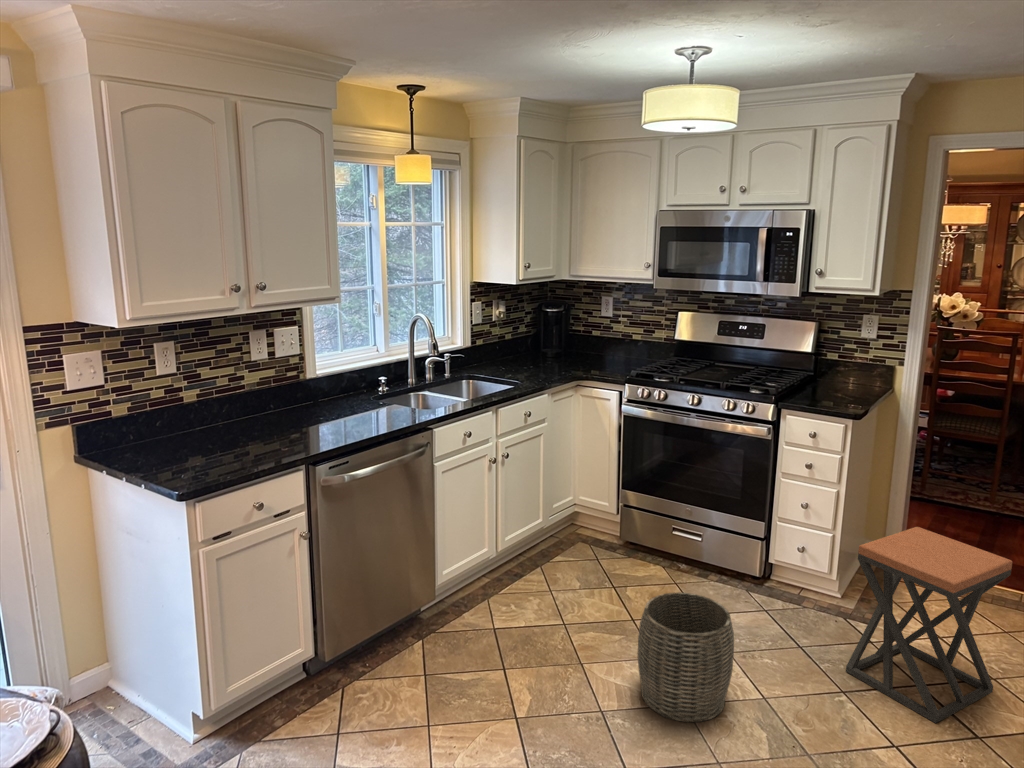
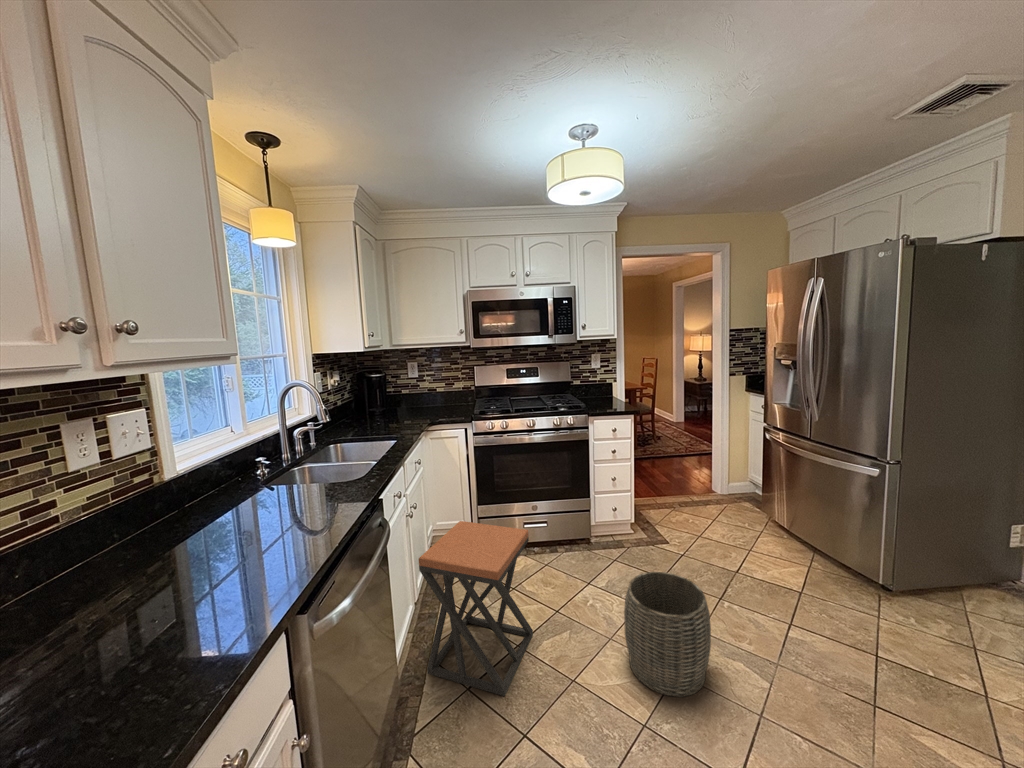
stool: present [846,527,1012,723] -> present [419,521,533,696]

